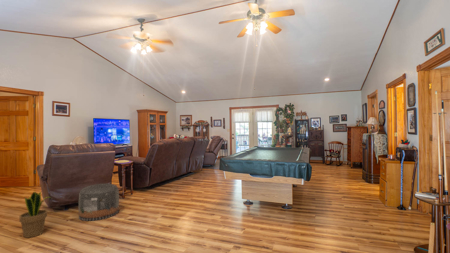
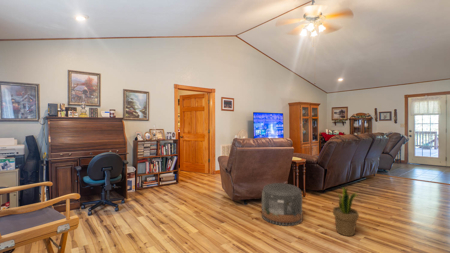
potted plant: present [20,192,50,238] -> present [333,188,359,236]

